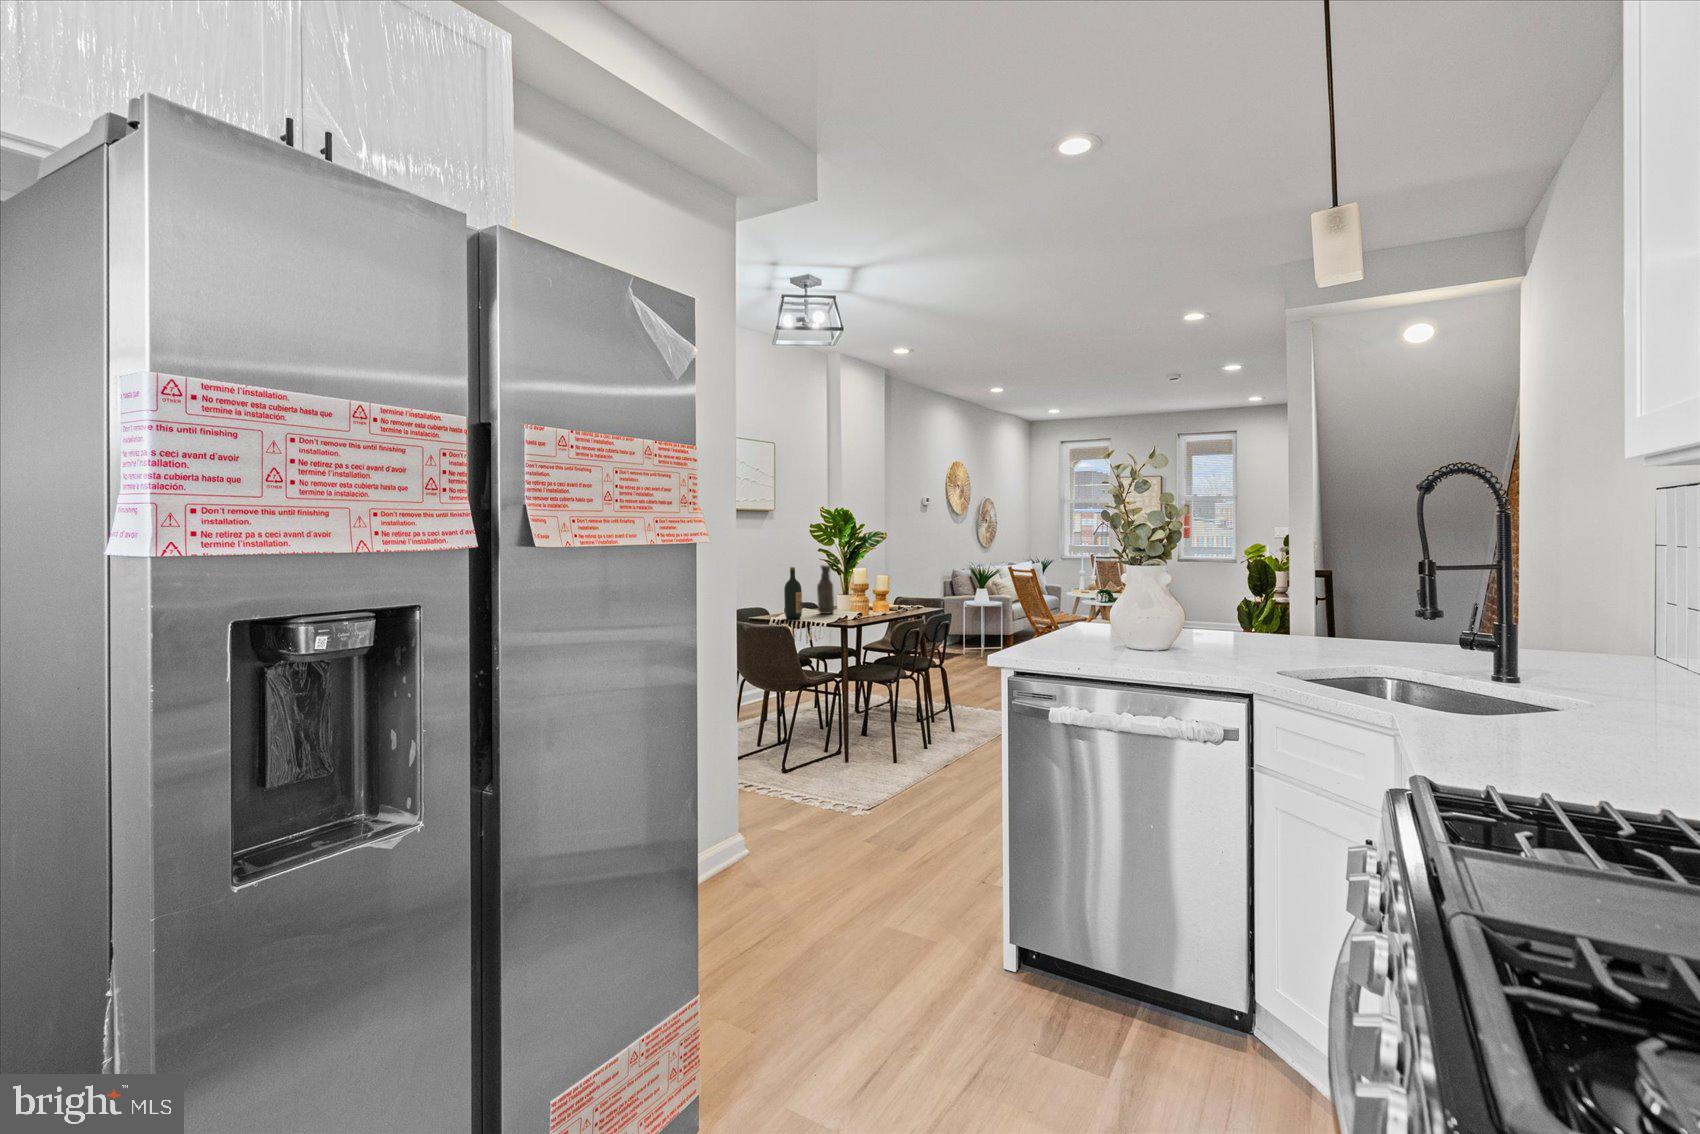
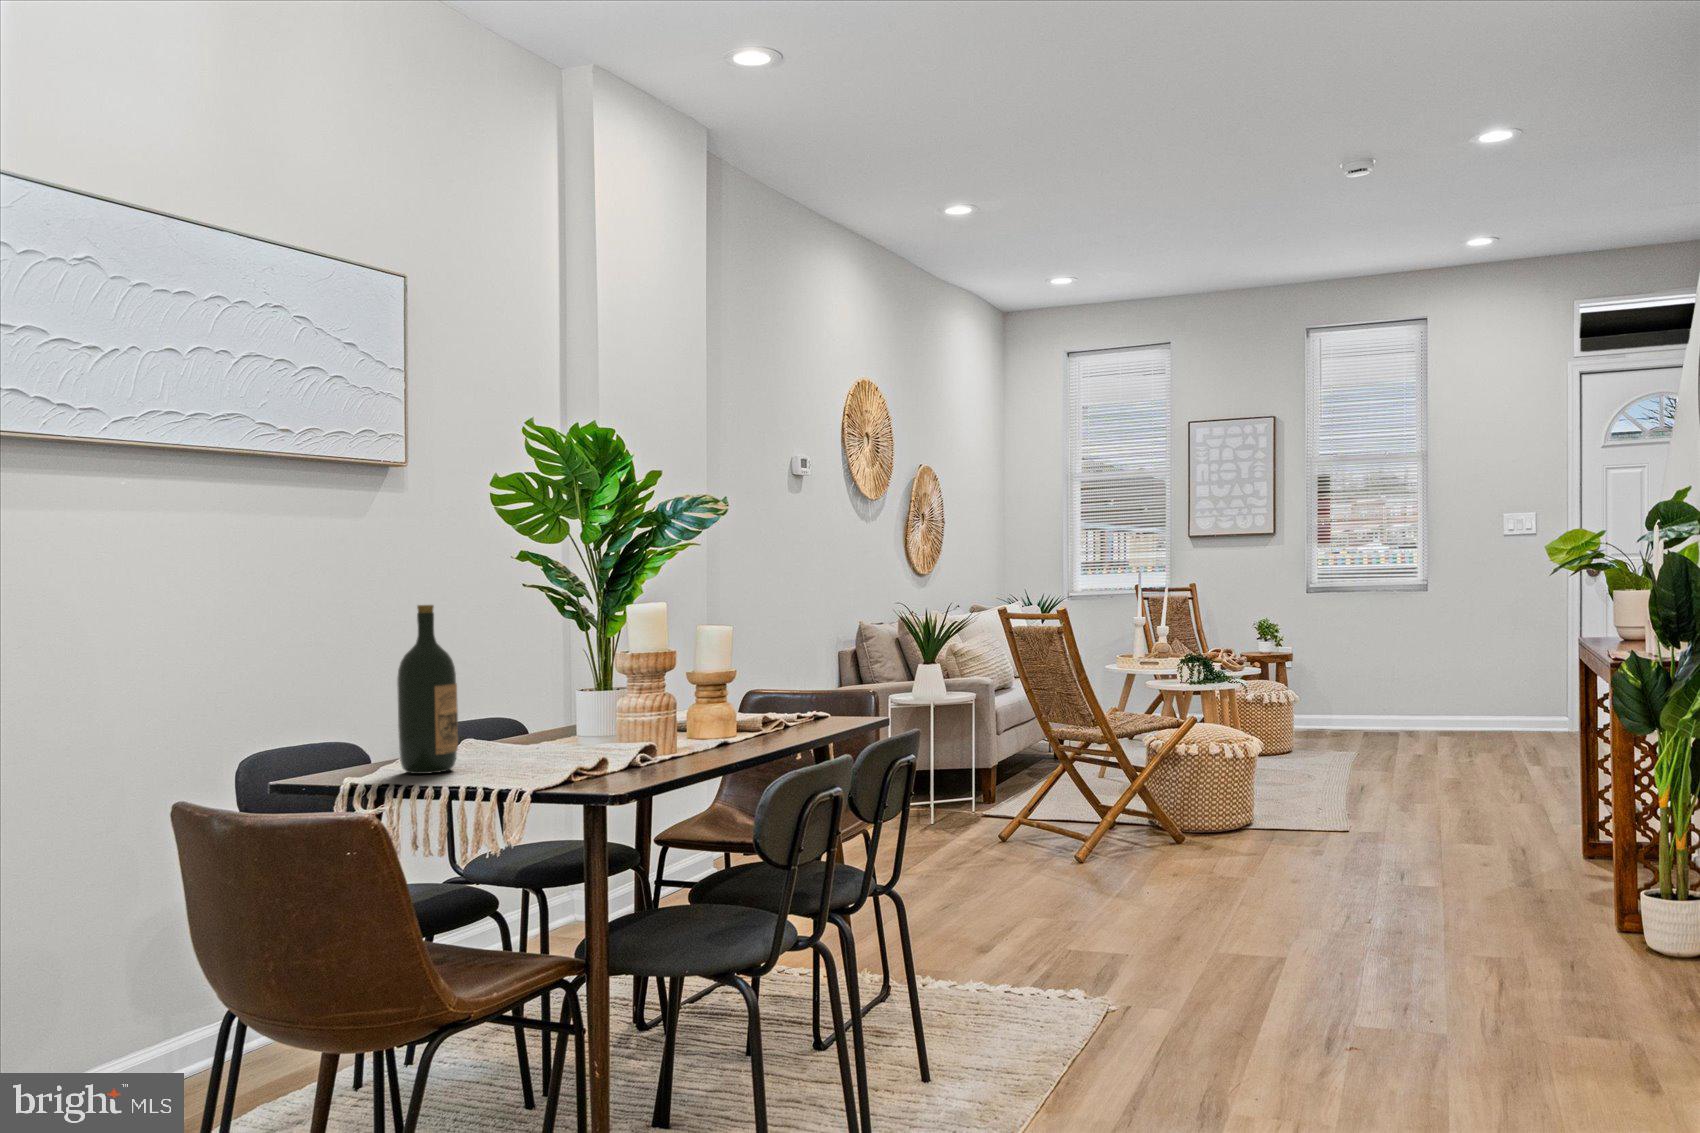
vase: present [817,565,834,614] -> none [513,600,568,750]

